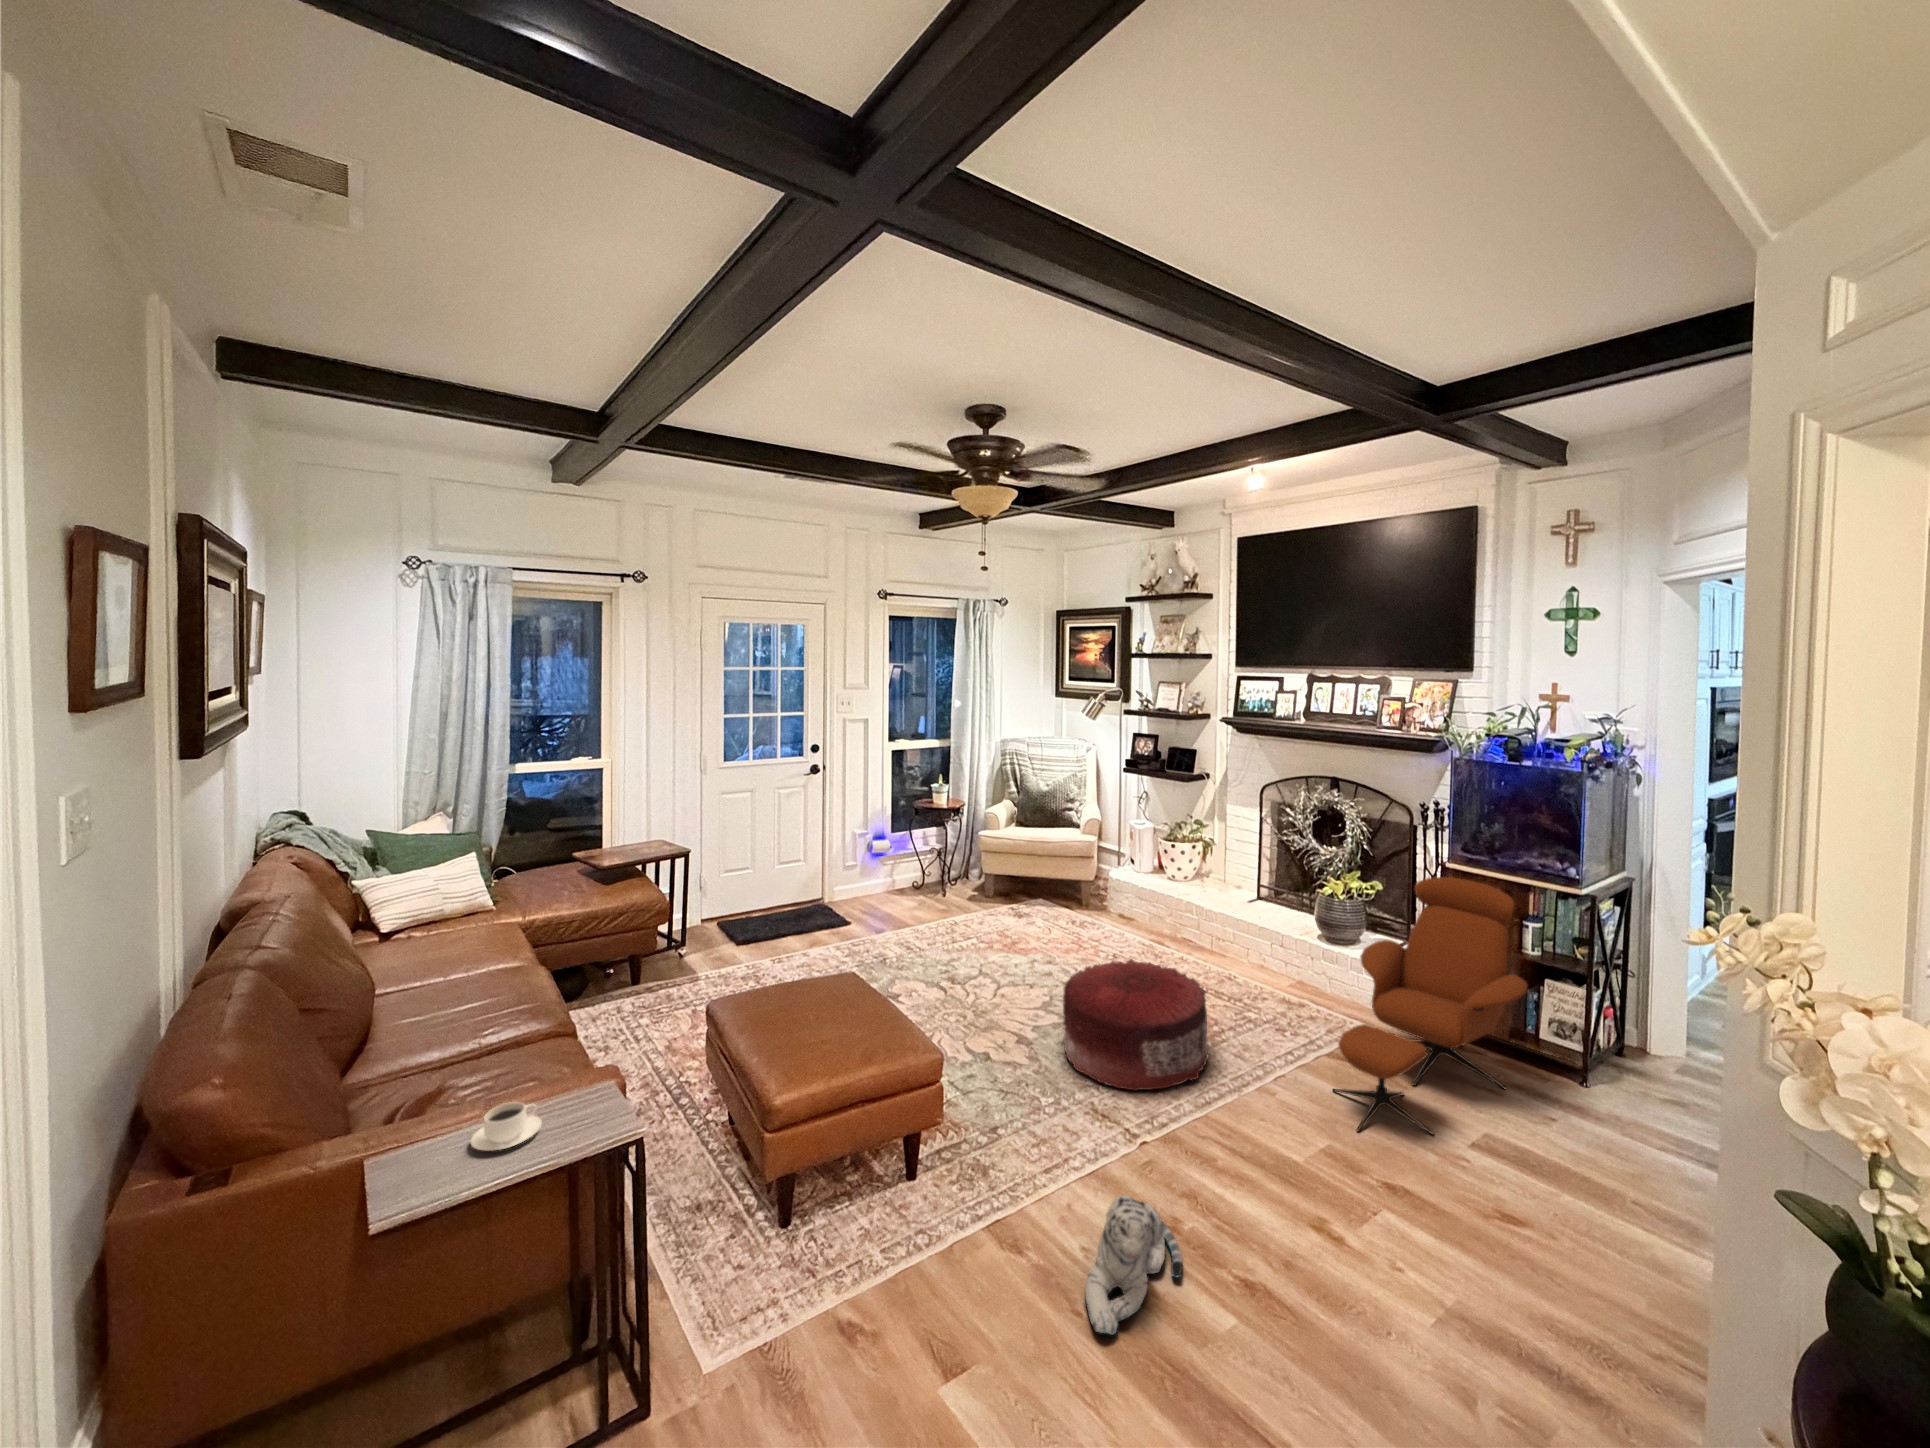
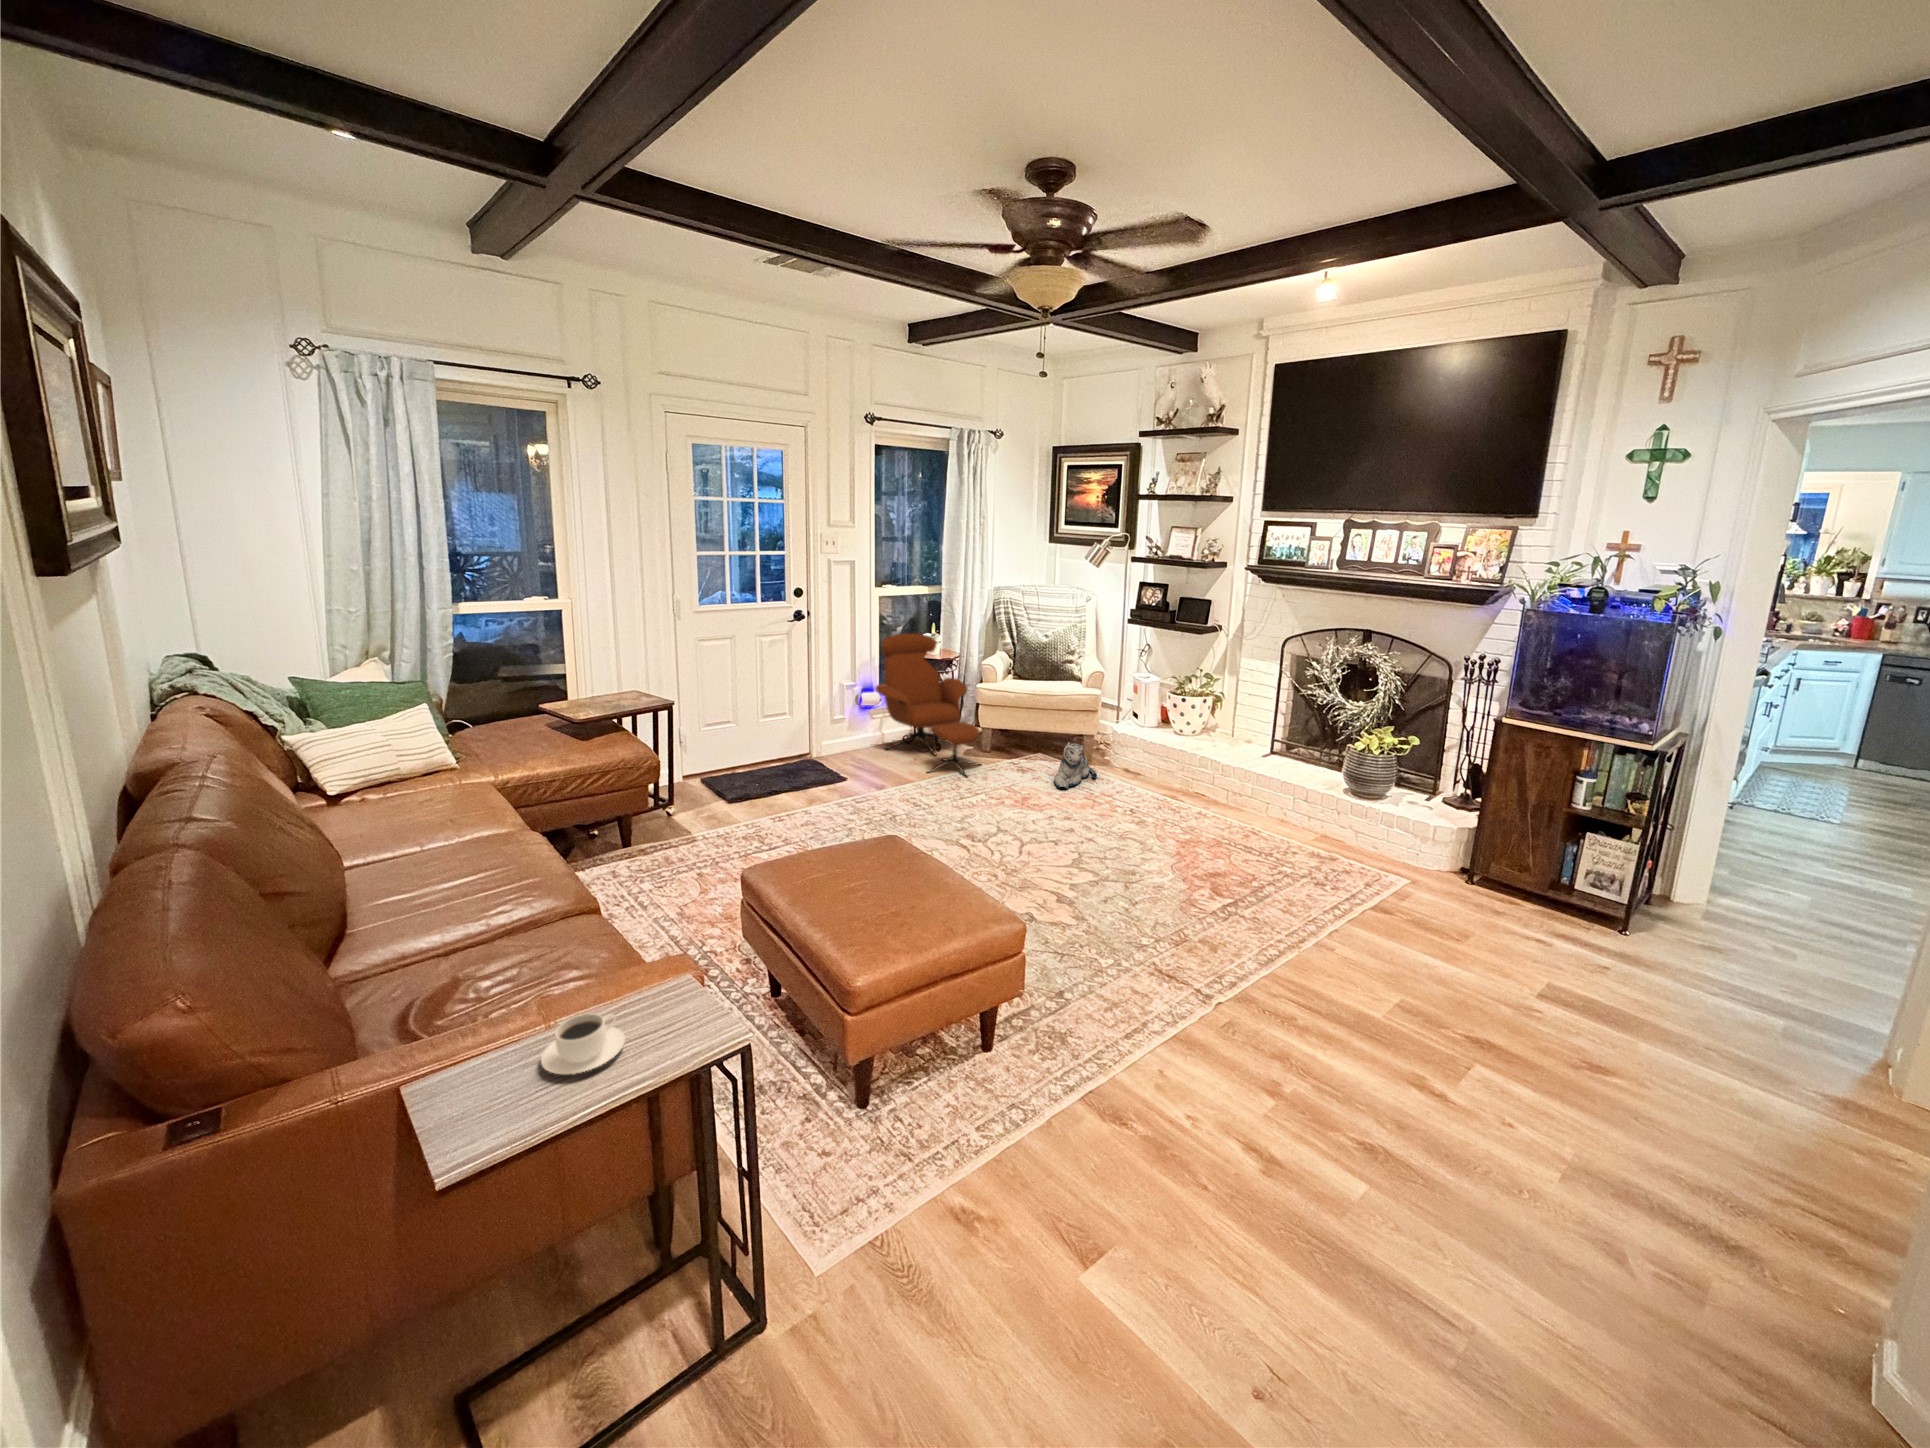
lounge chair: present [1333,877,1527,1135] -> present [876,633,980,776]
pouf: present [1063,959,1208,1091] -> none [1108,816,1263,950]
plush toy: present [1085,1195,1182,1335] -> present [1054,742,1097,789]

